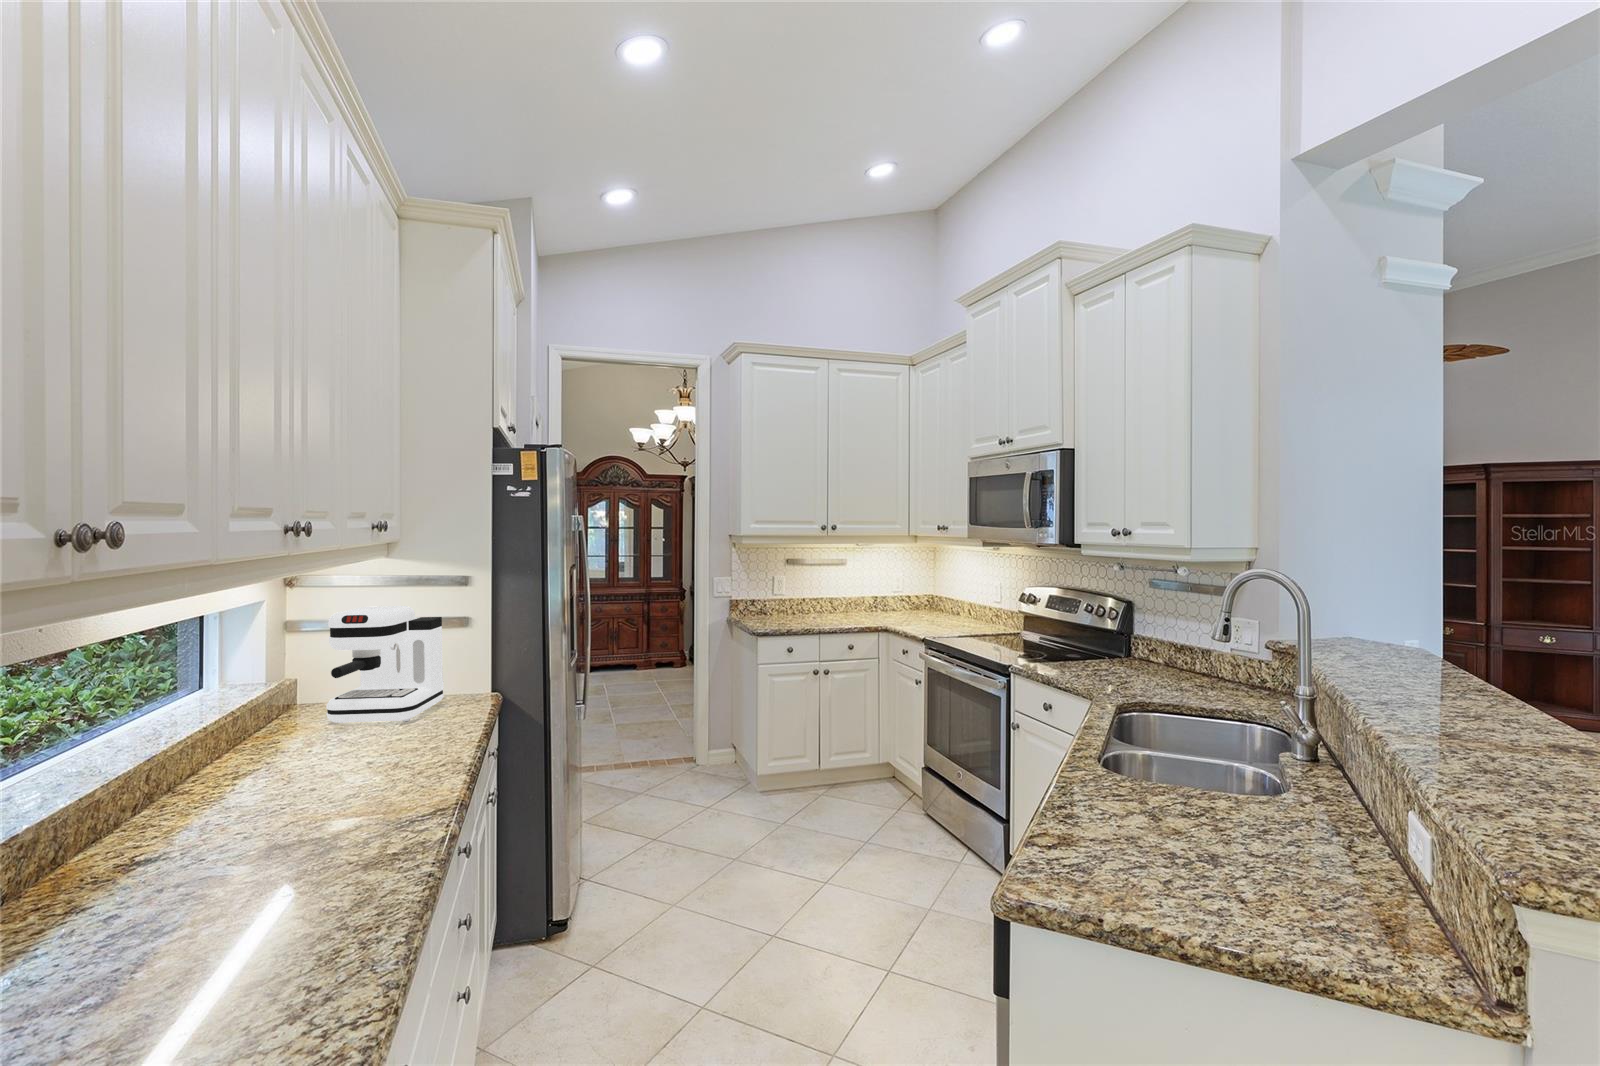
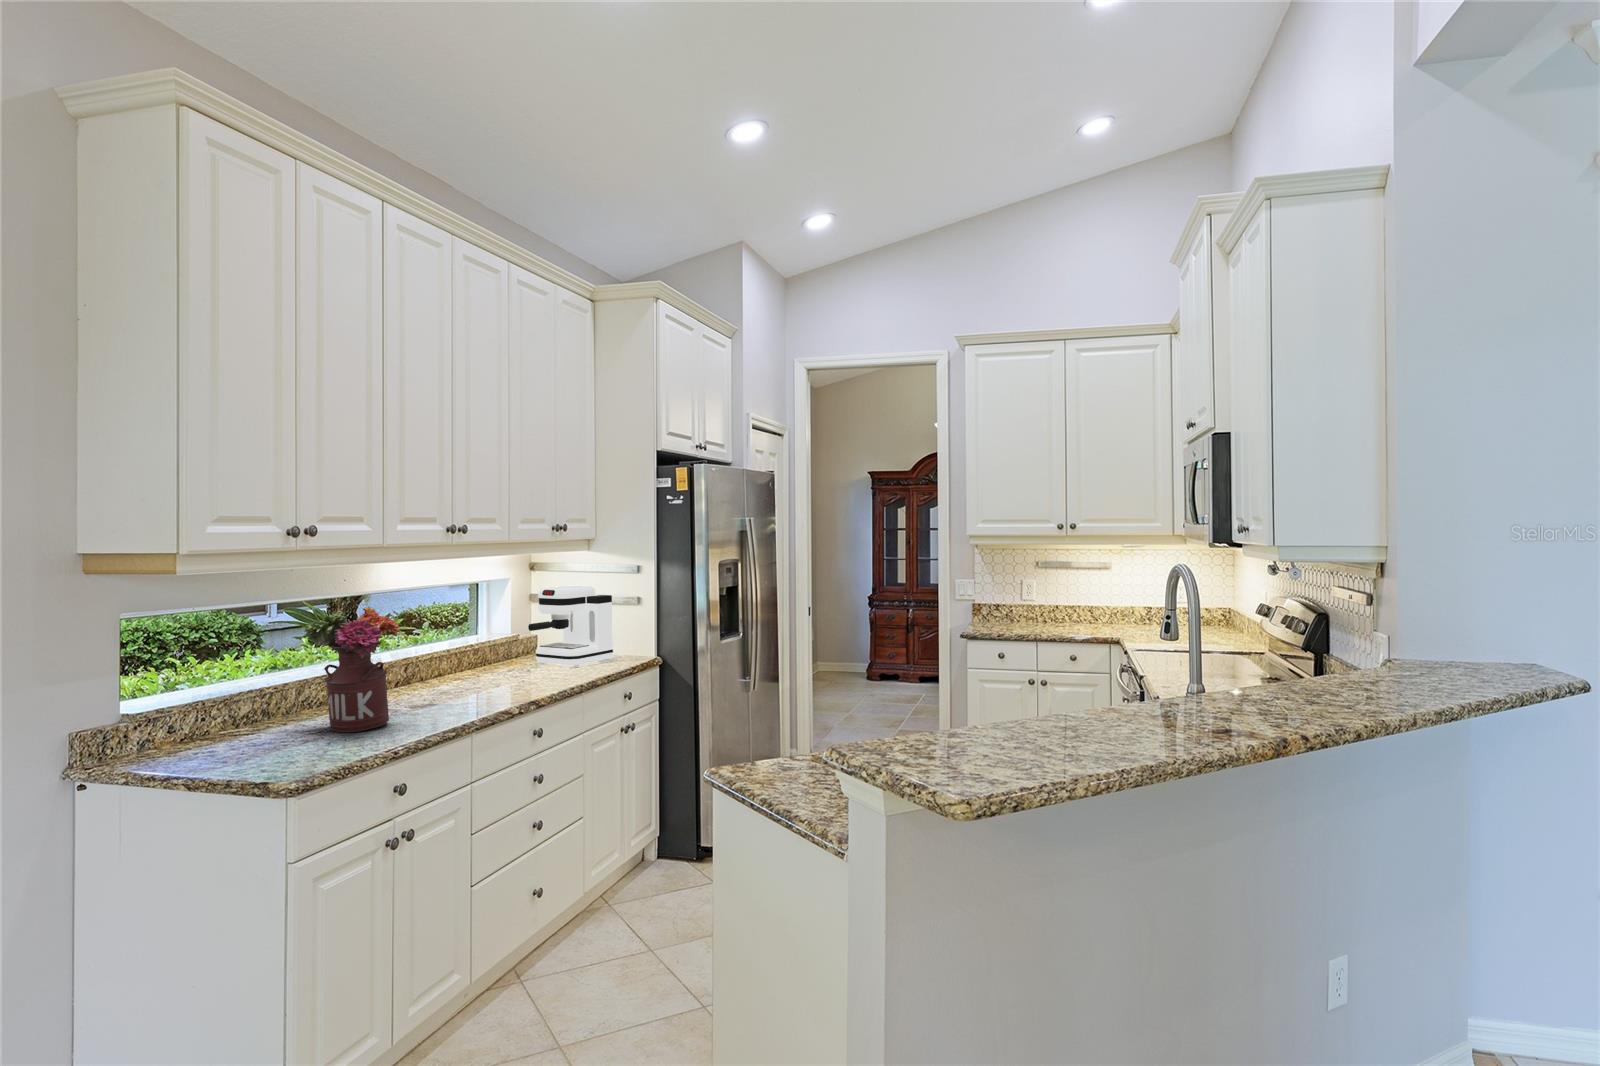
flower arrangement: none [112,673,334,943] -> present [304,607,401,732]

